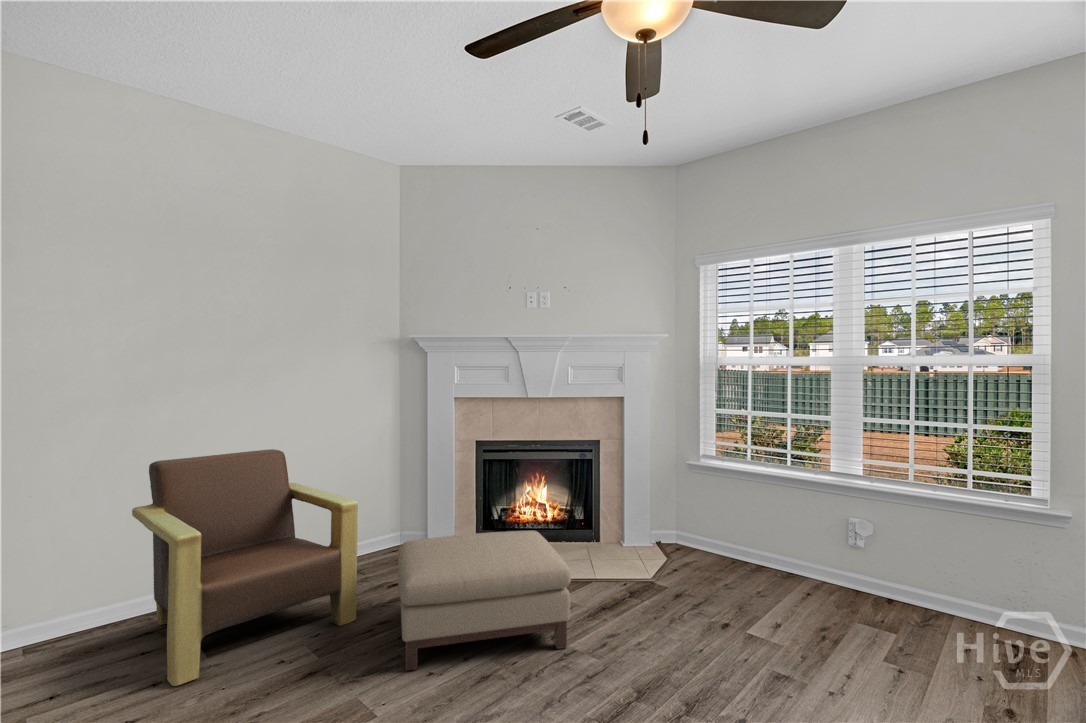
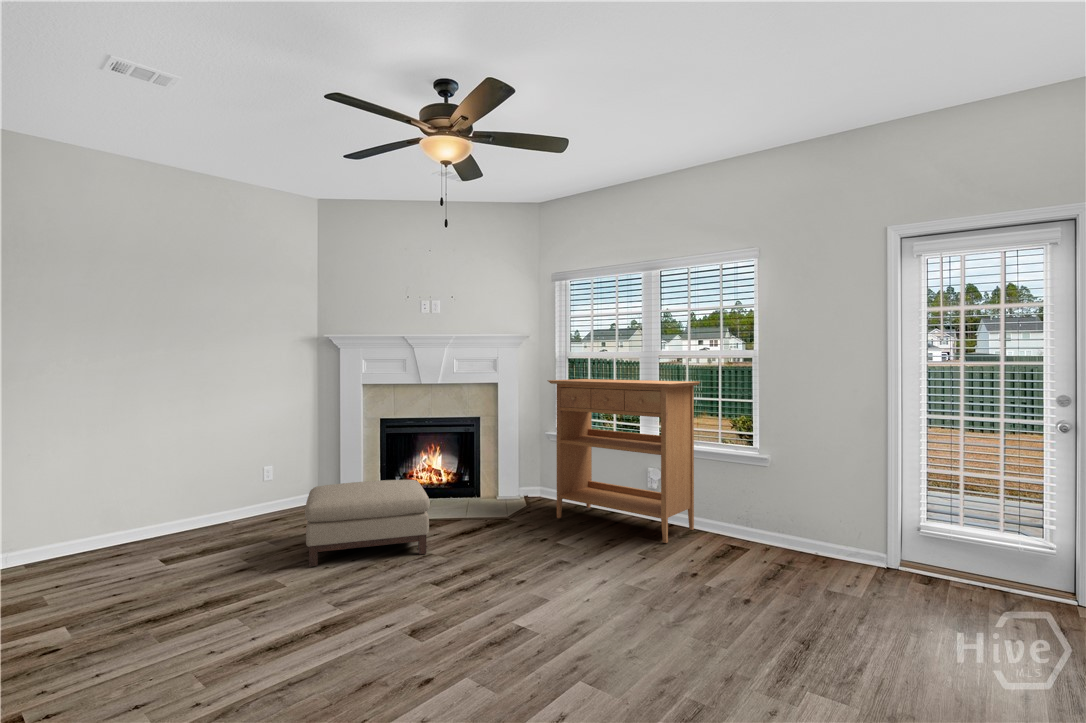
console table: none [705,392,942,638] -> present [548,379,700,543]
armchair: present [132,449,358,686] -> none [106,423,279,578]

